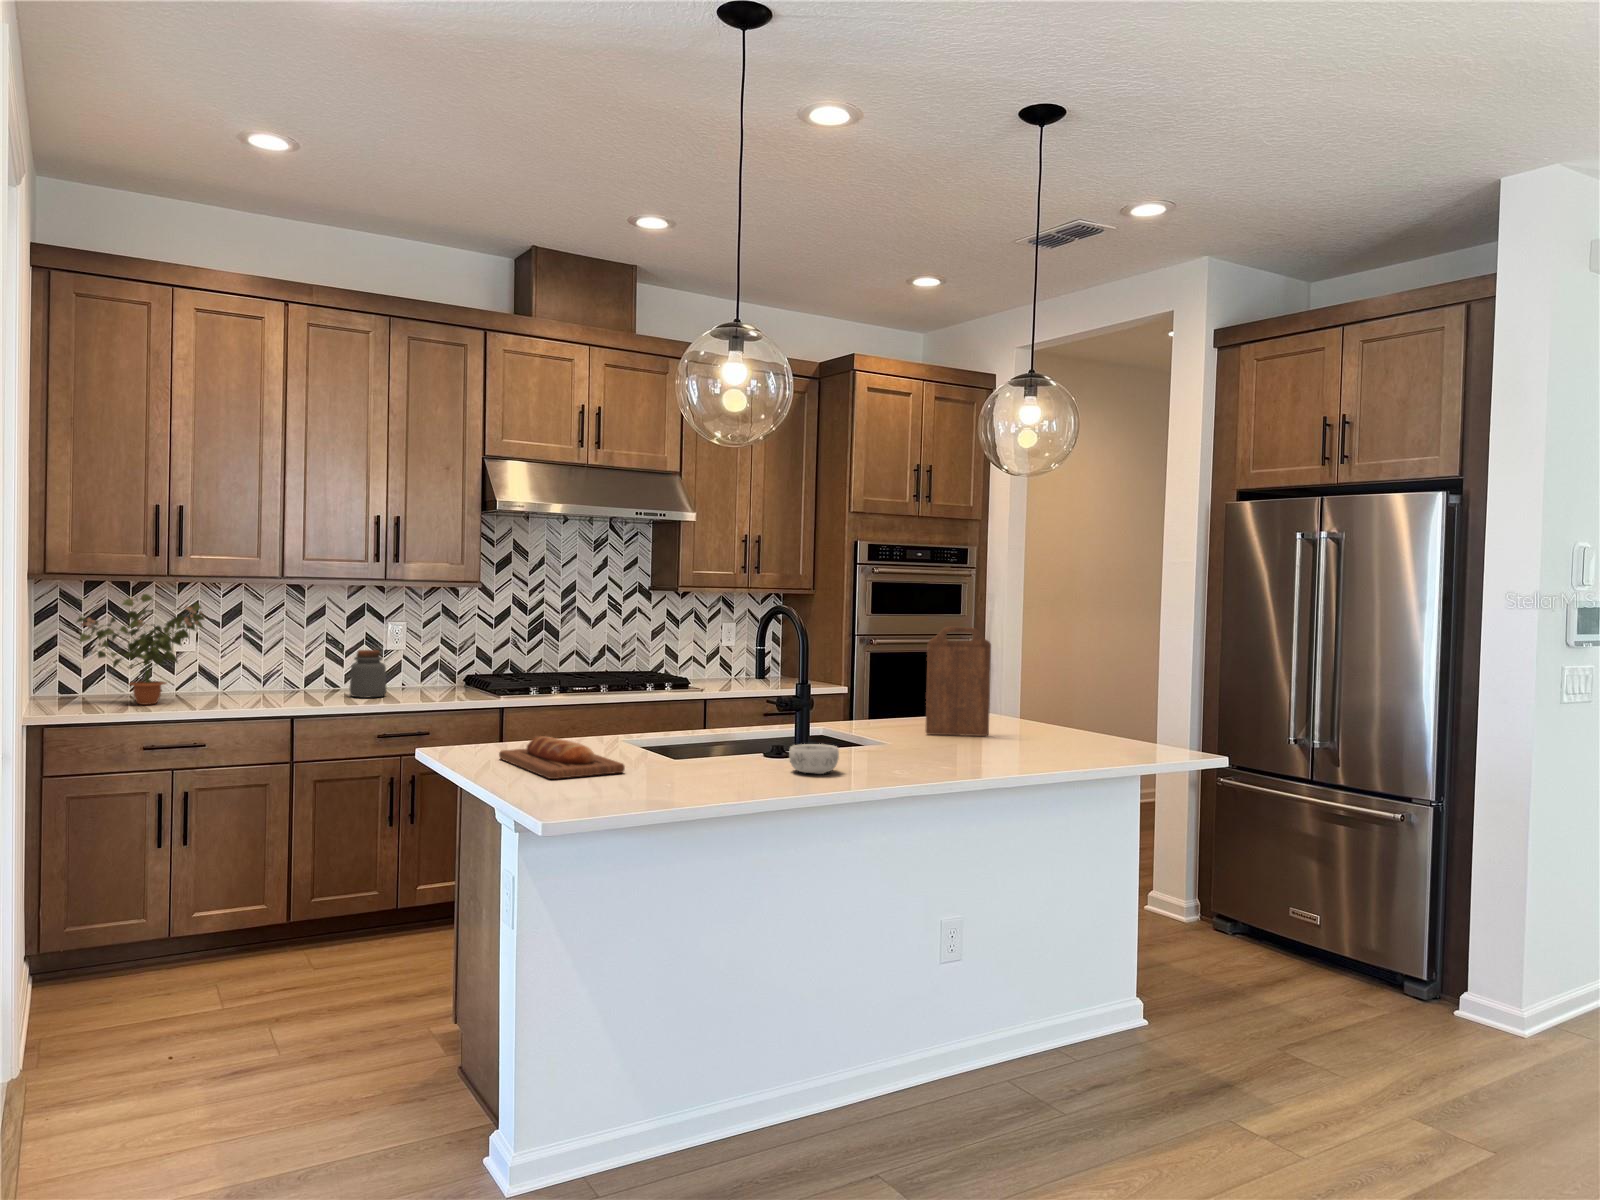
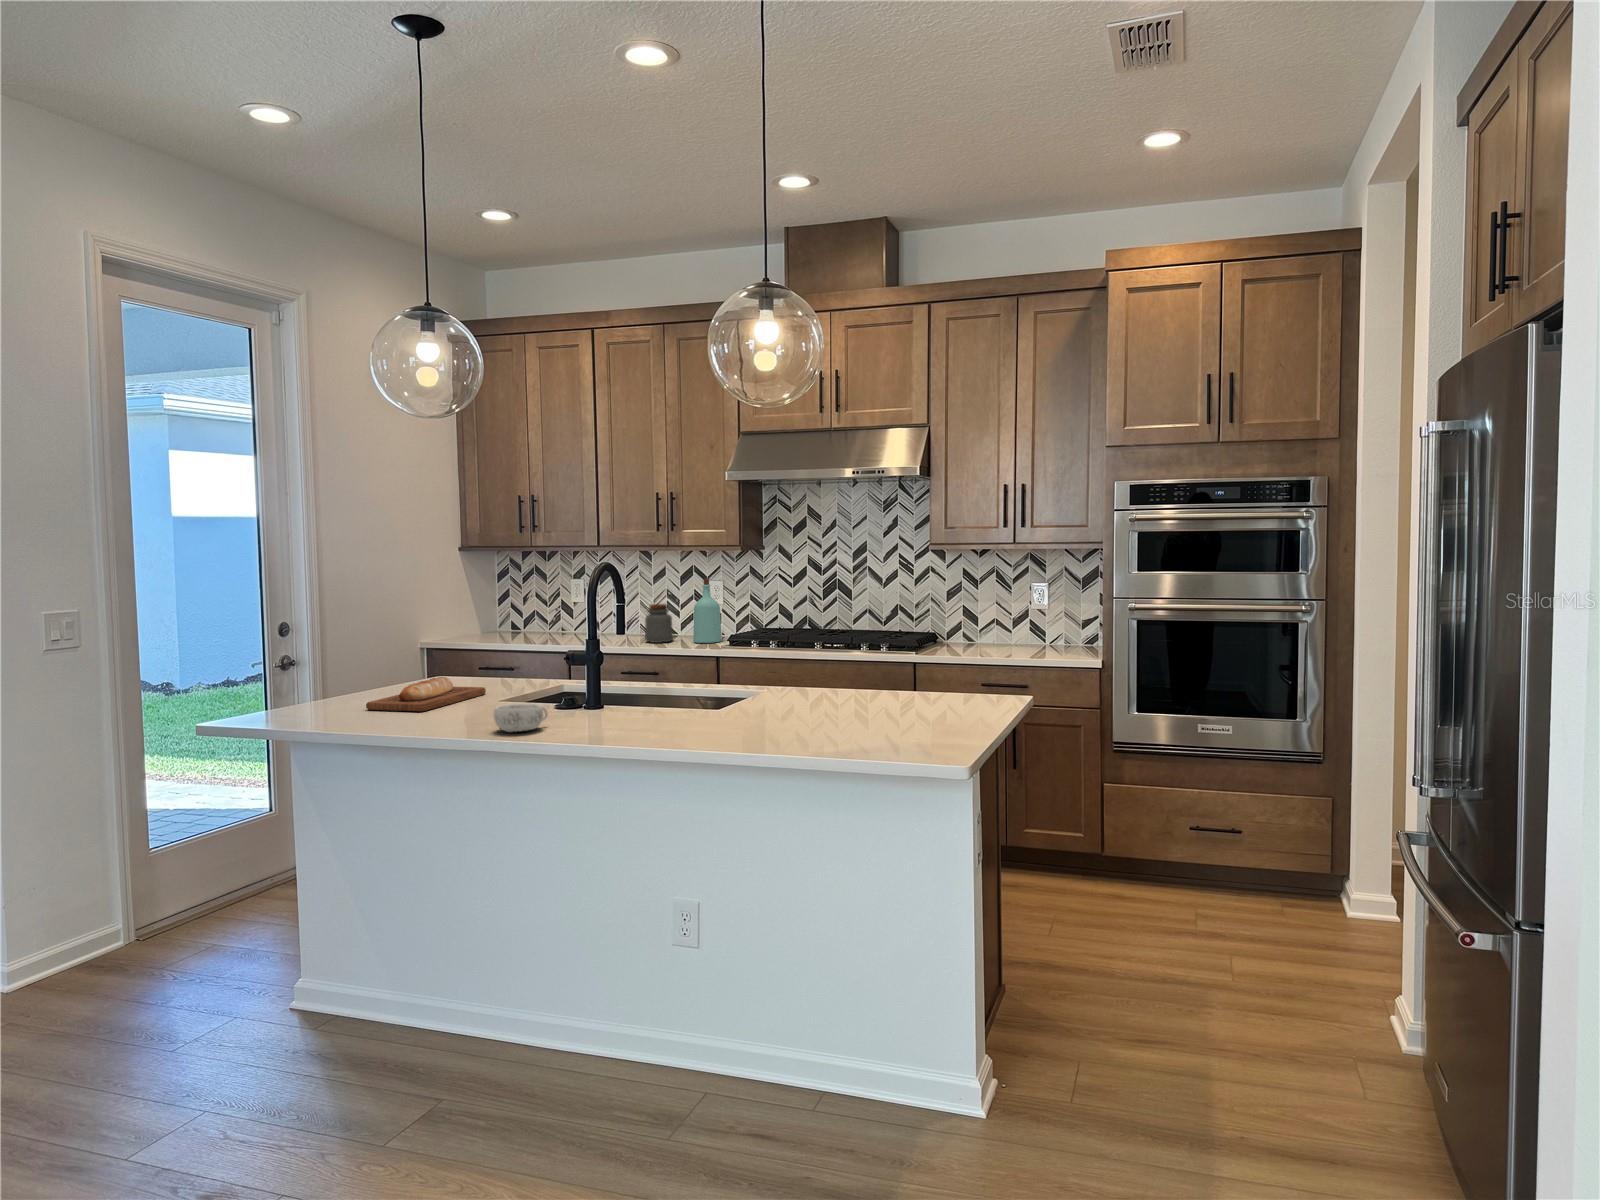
potted plant: present [77,594,205,705] -> none [482,561,561,639]
bottle: none [413,619,445,695] -> present [693,579,722,643]
cutting board: present [926,626,991,736] -> none [817,590,870,722]

